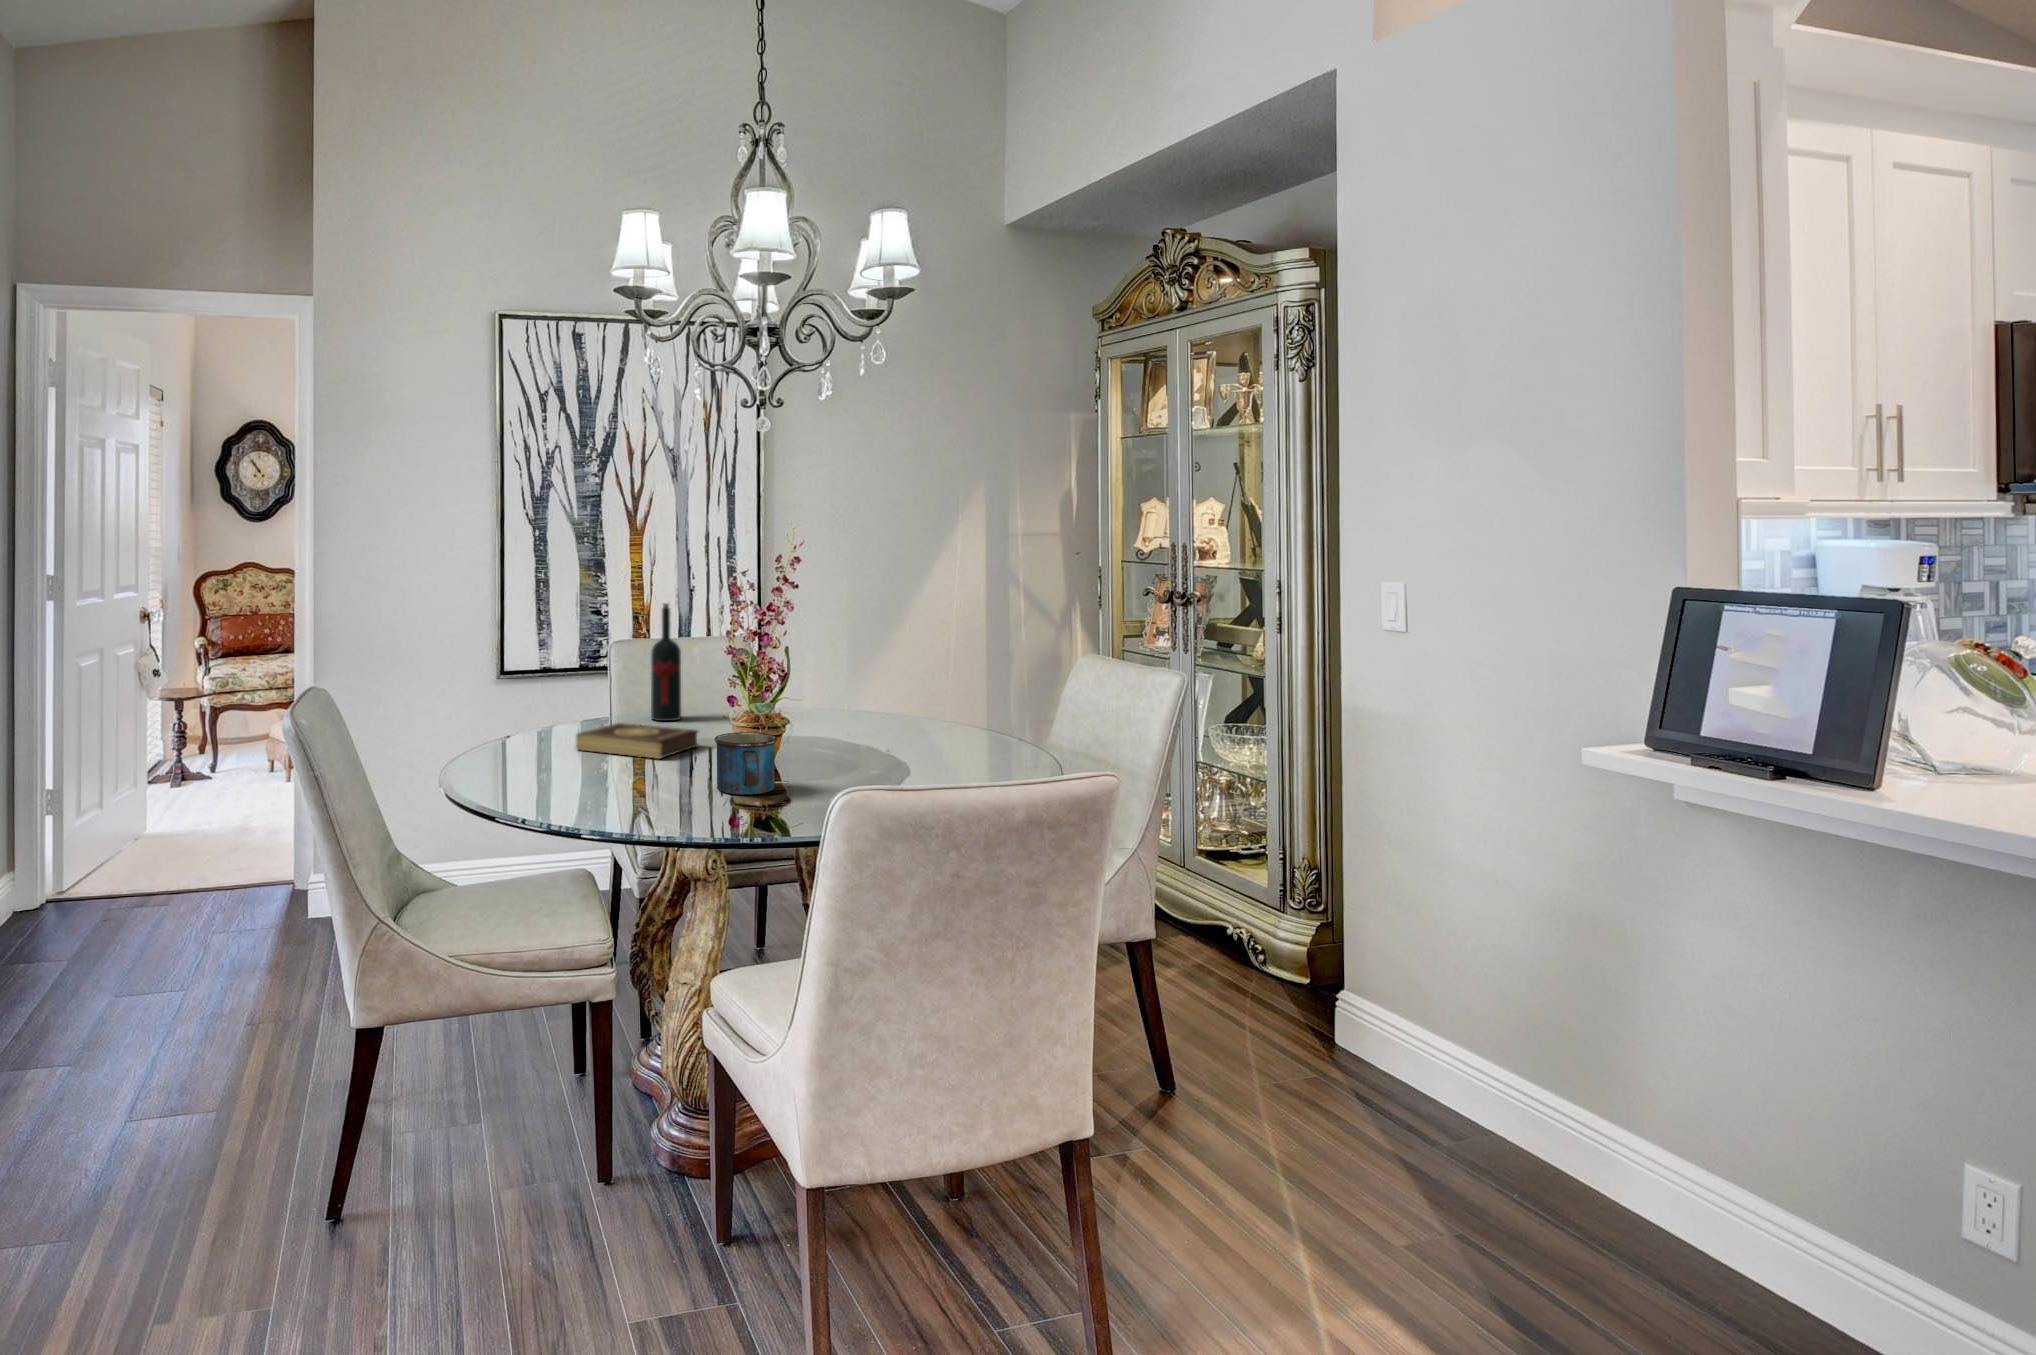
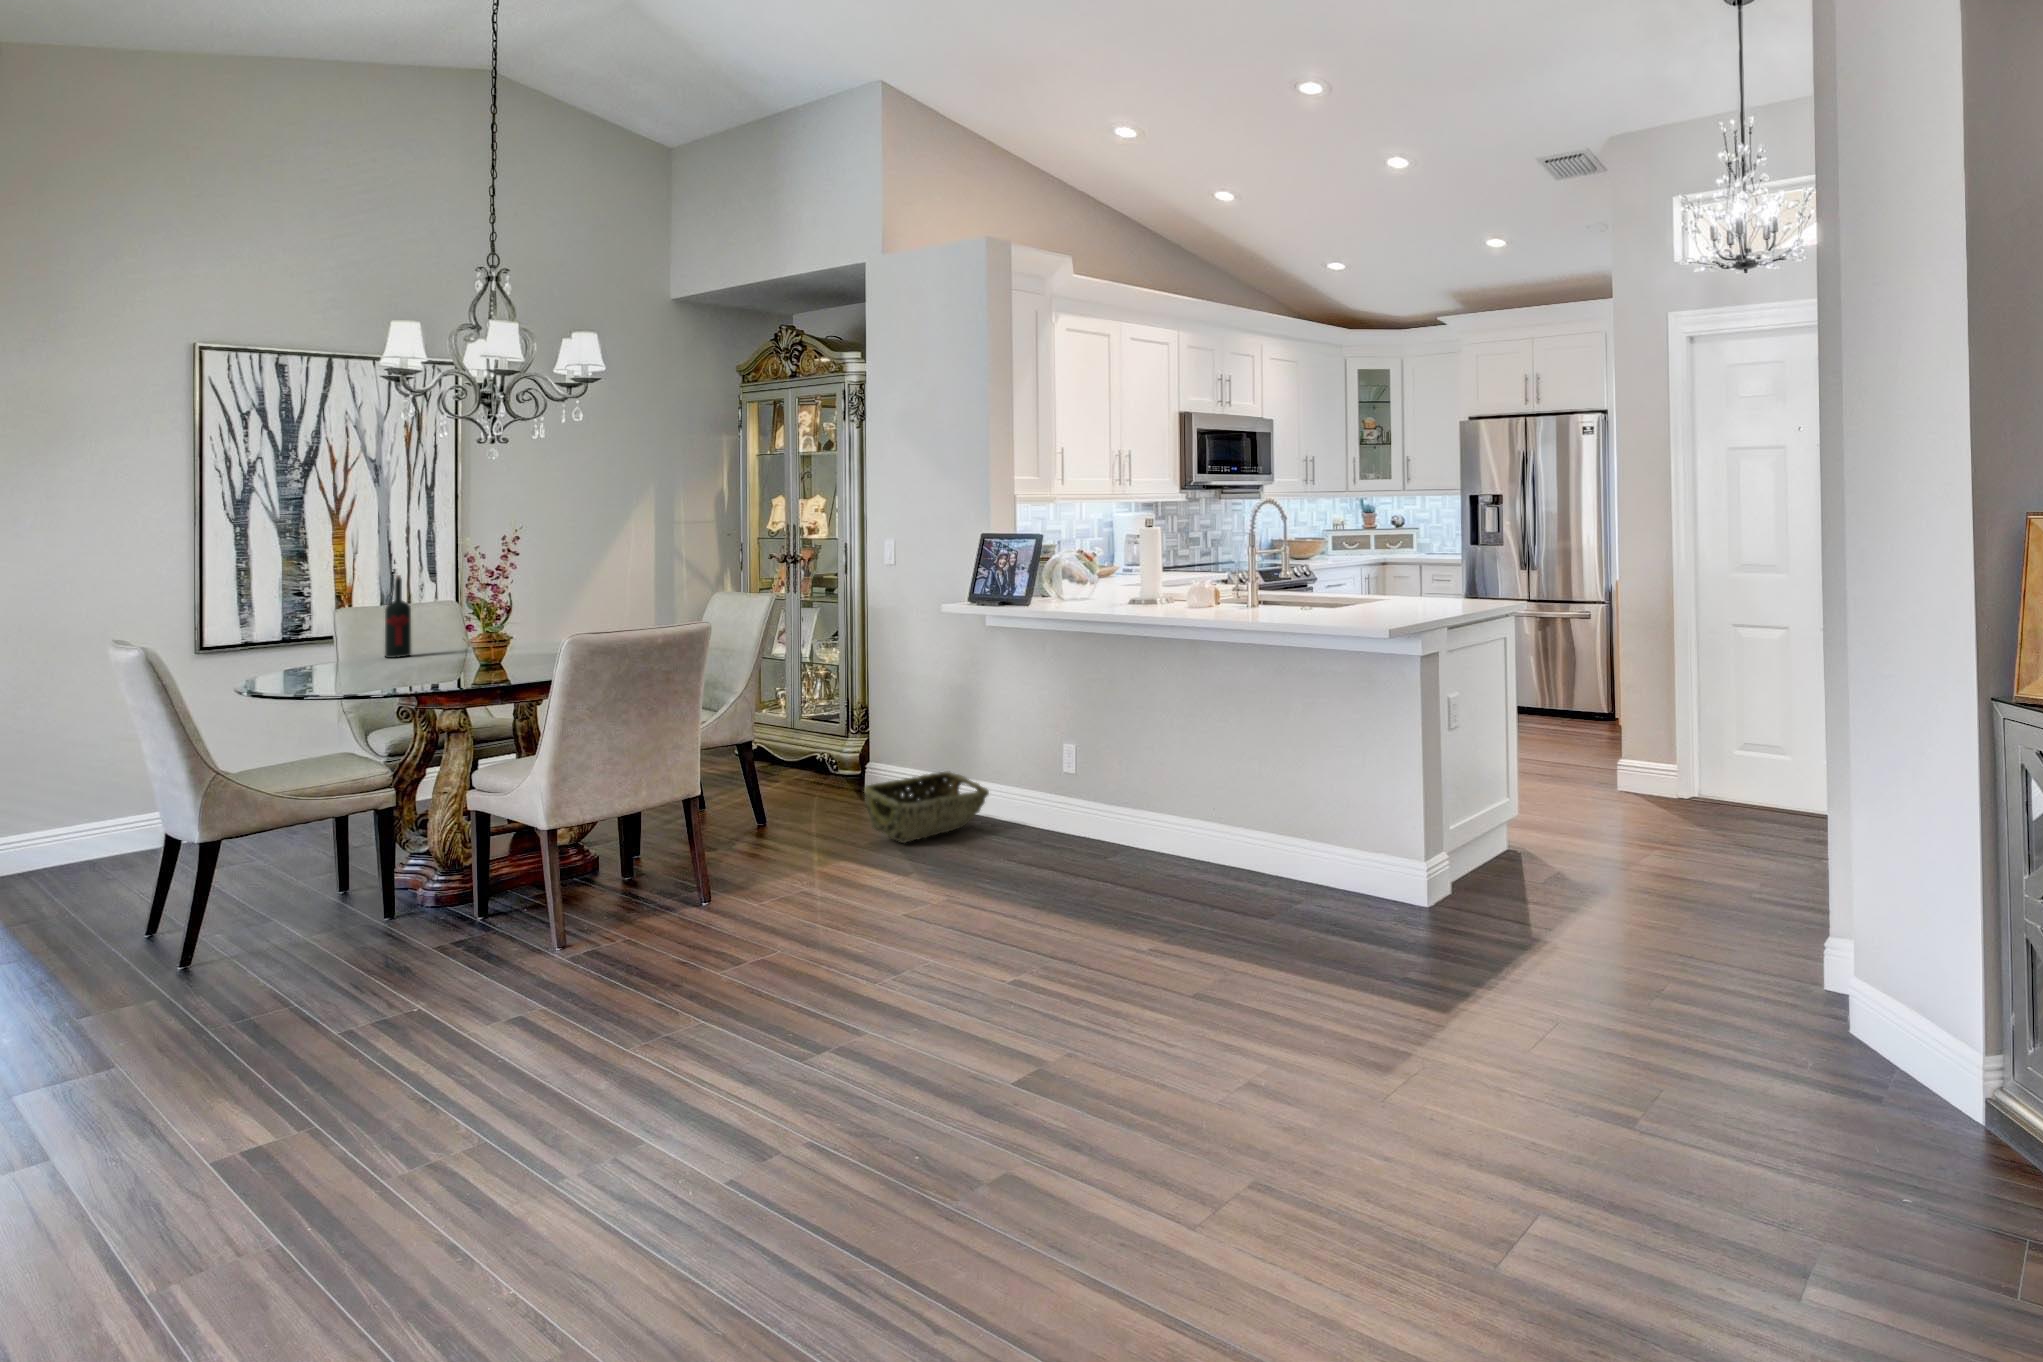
book: present [576,723,698,759] -> none [337,654,438,674]
mug: present [714,732,777,795] -> none [464,643,510,677]
woven basket: none [1386,1078,1681,1259] -> present [864,772,989,843]

